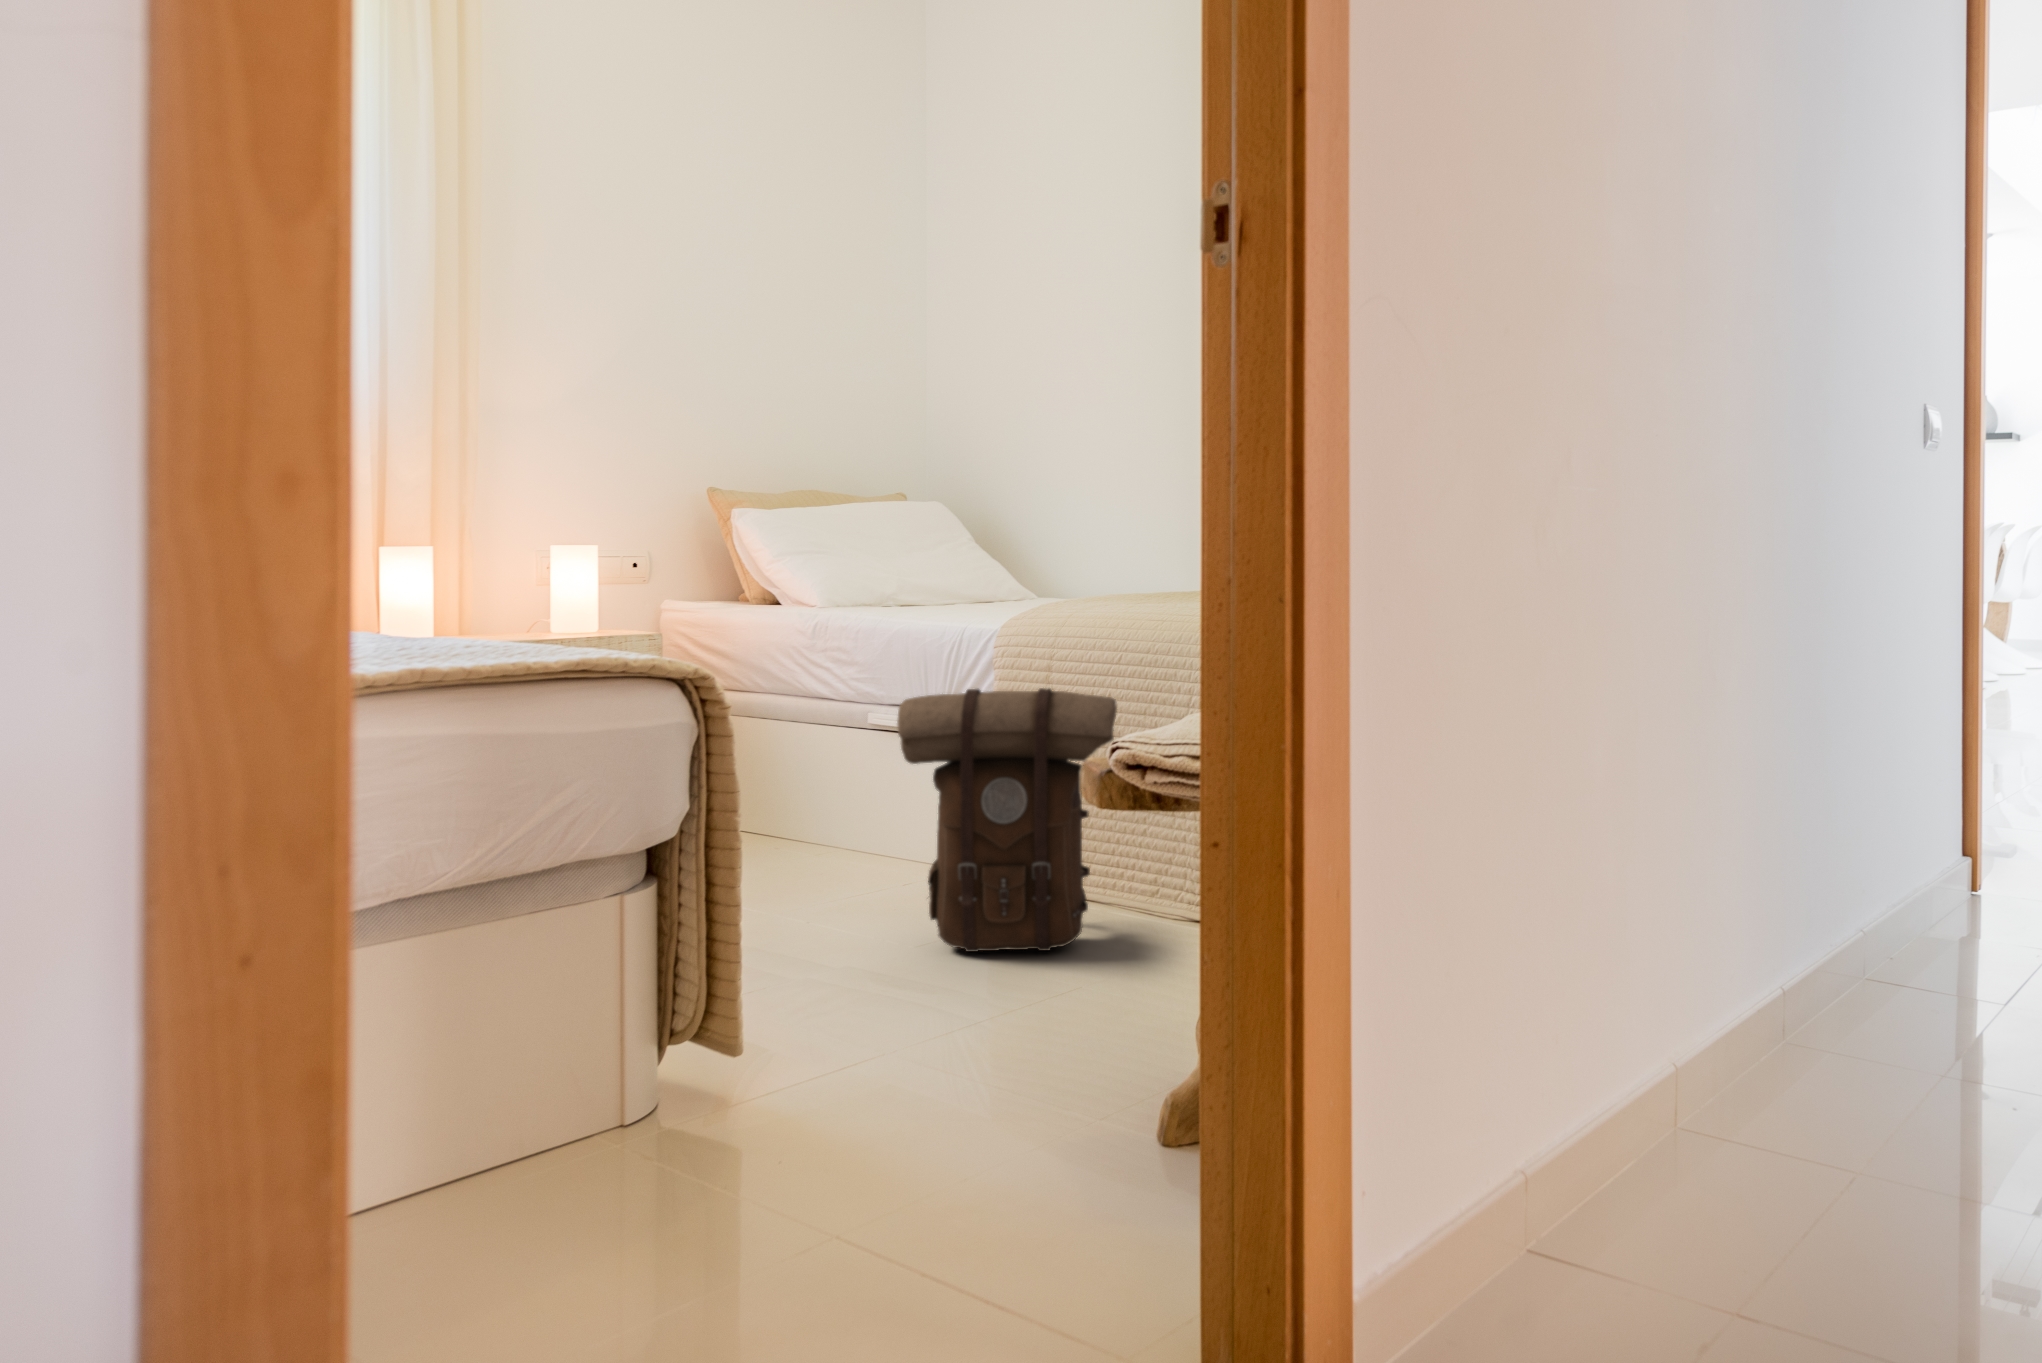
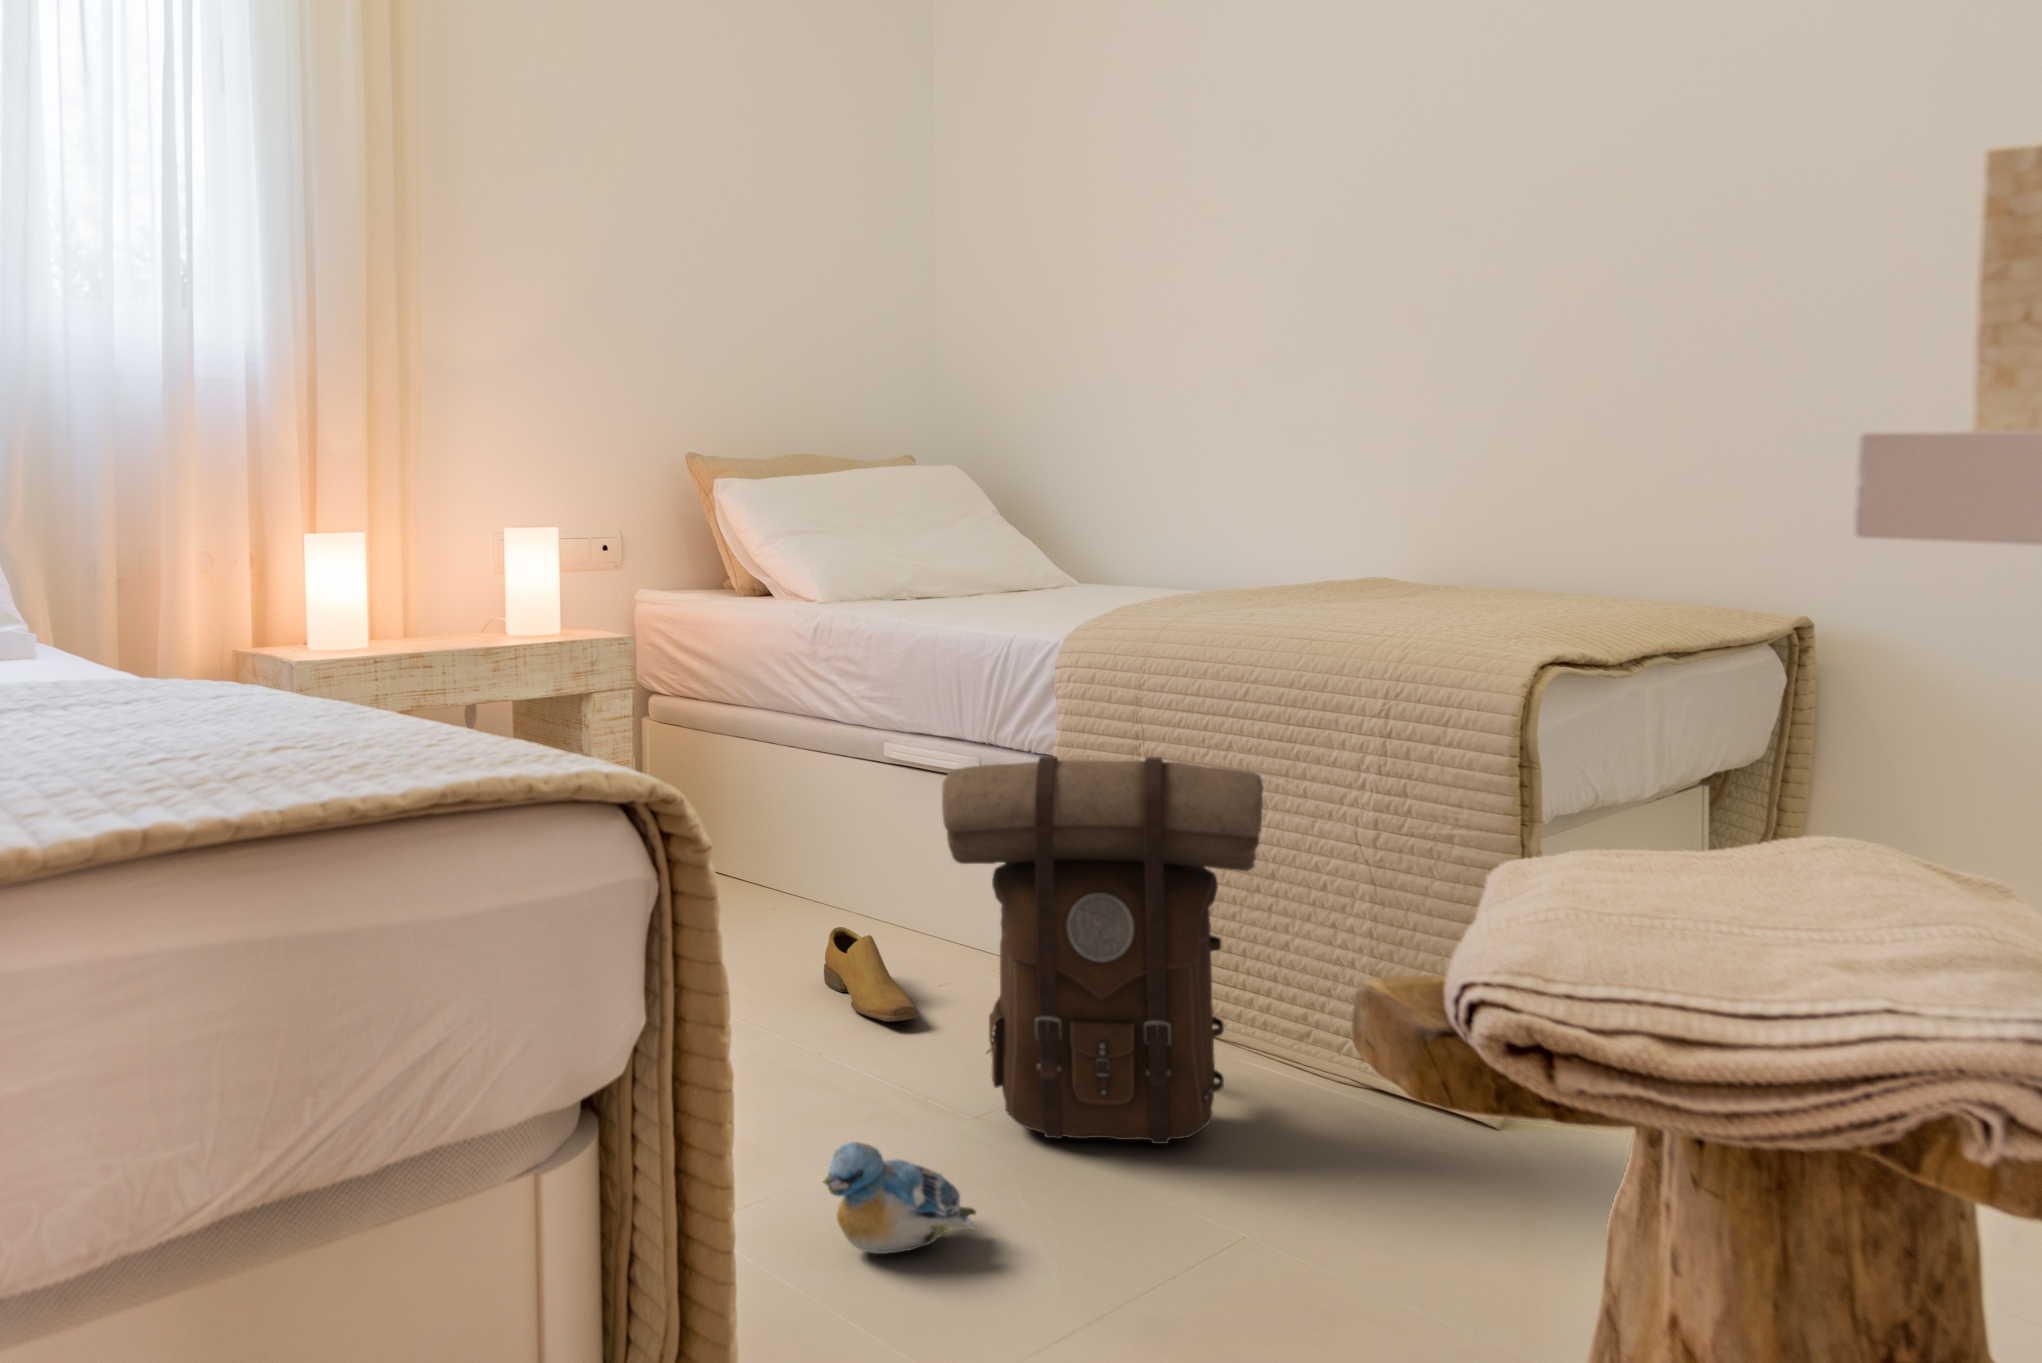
shoe: none [813,843,884,901] -> present [824,927,918,1021]
plush toy: none [803,932,910,1006] -> present [824,1142,976,1254]

